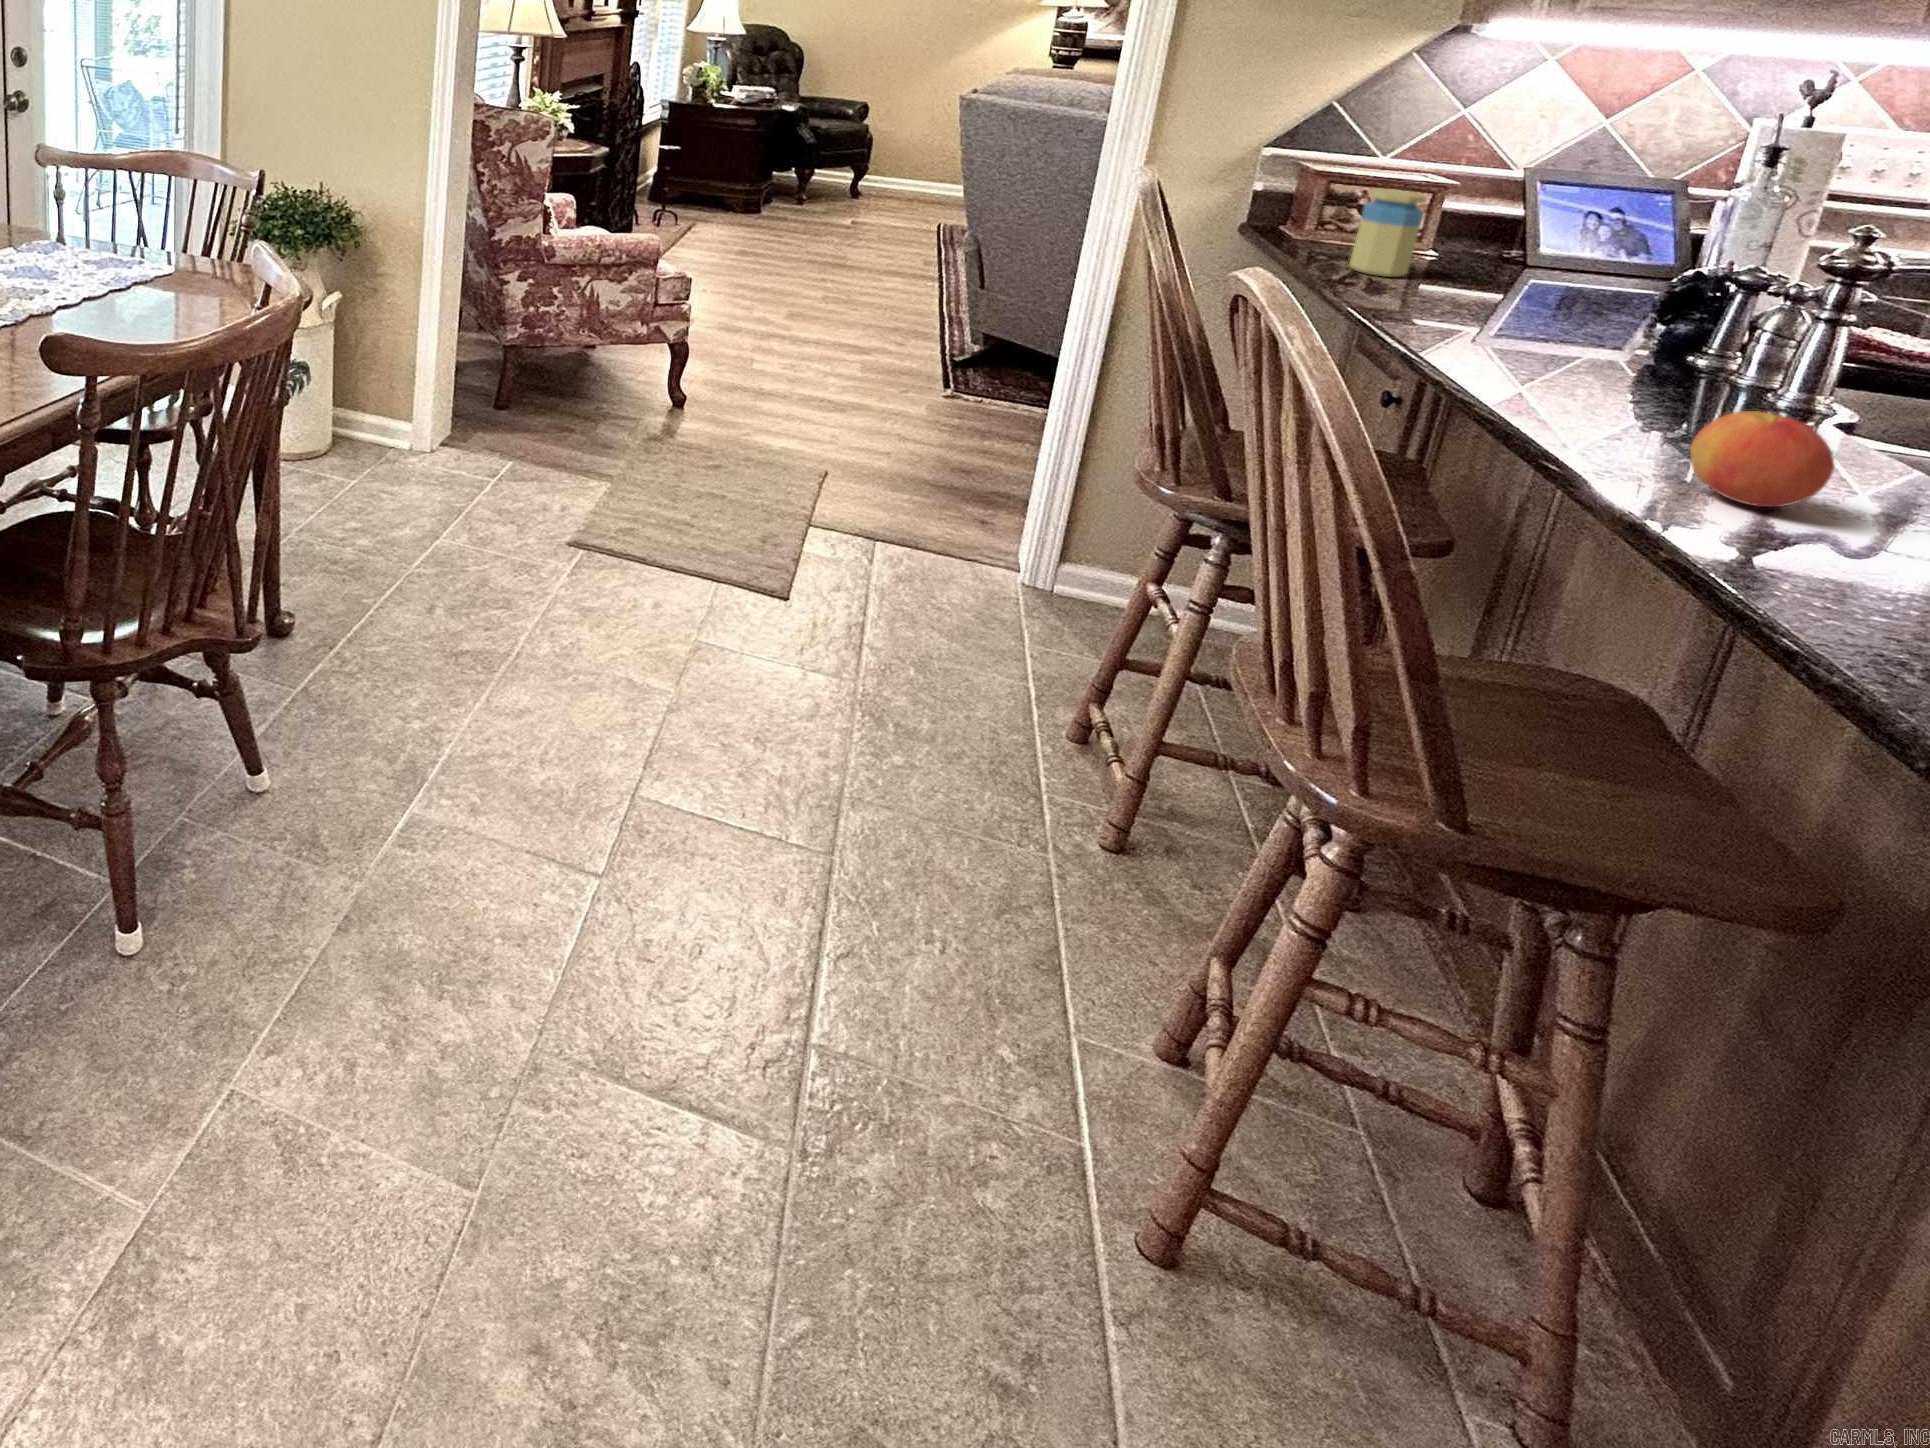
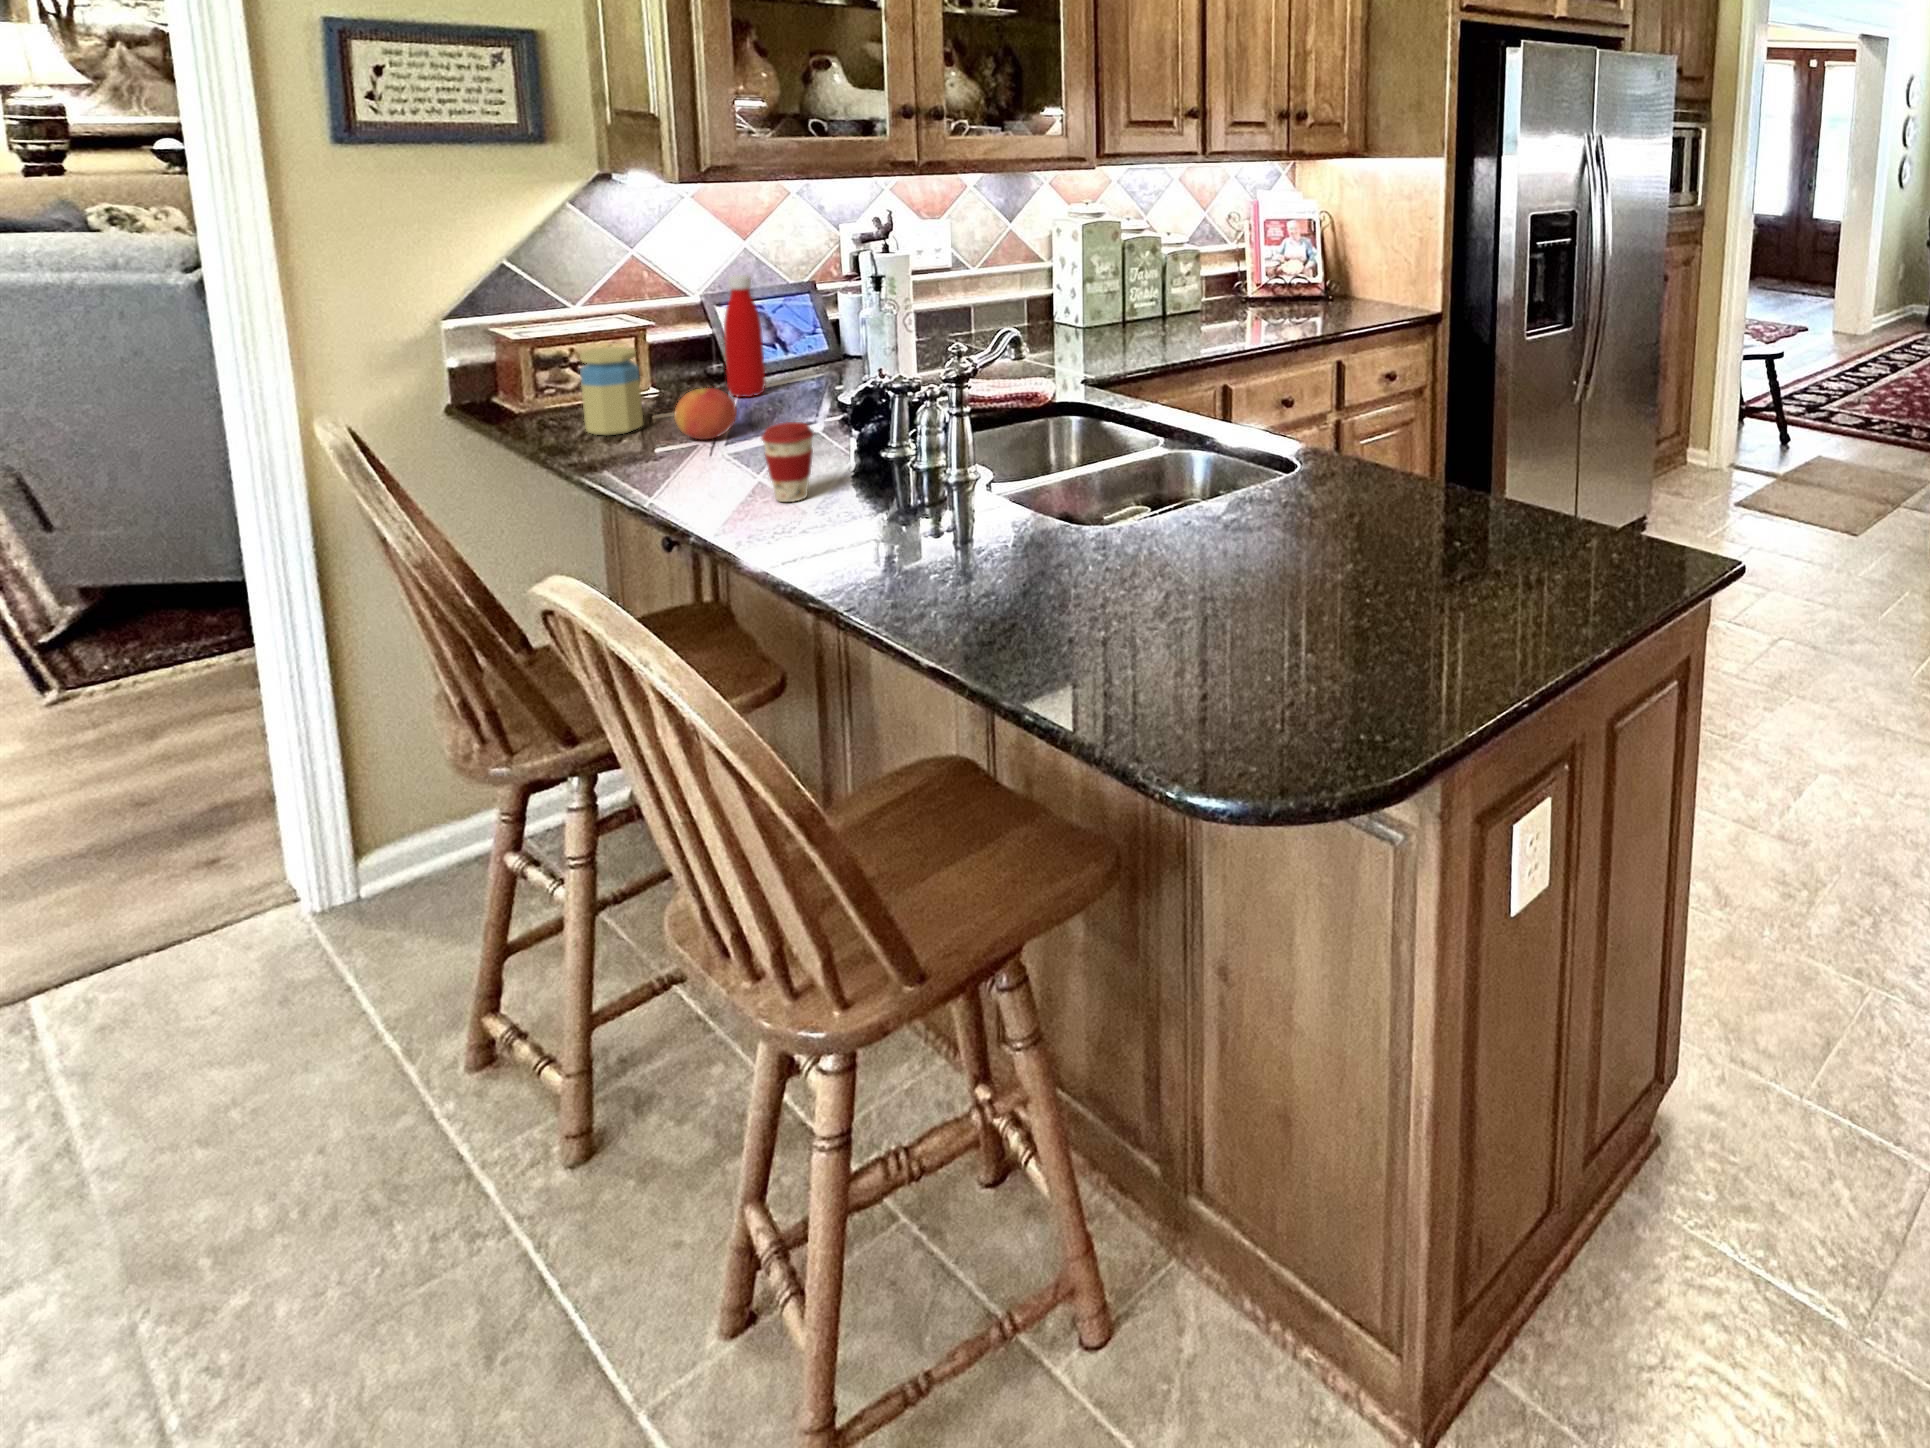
bottle: none [1517,144,1594,285] -> present [724,275,766,397]
coffee cup: none [1519,274,1598,366] -> present [761,422,814,502]
apple: present [1690,411,1834,507] -> present [674,388,737,439]

